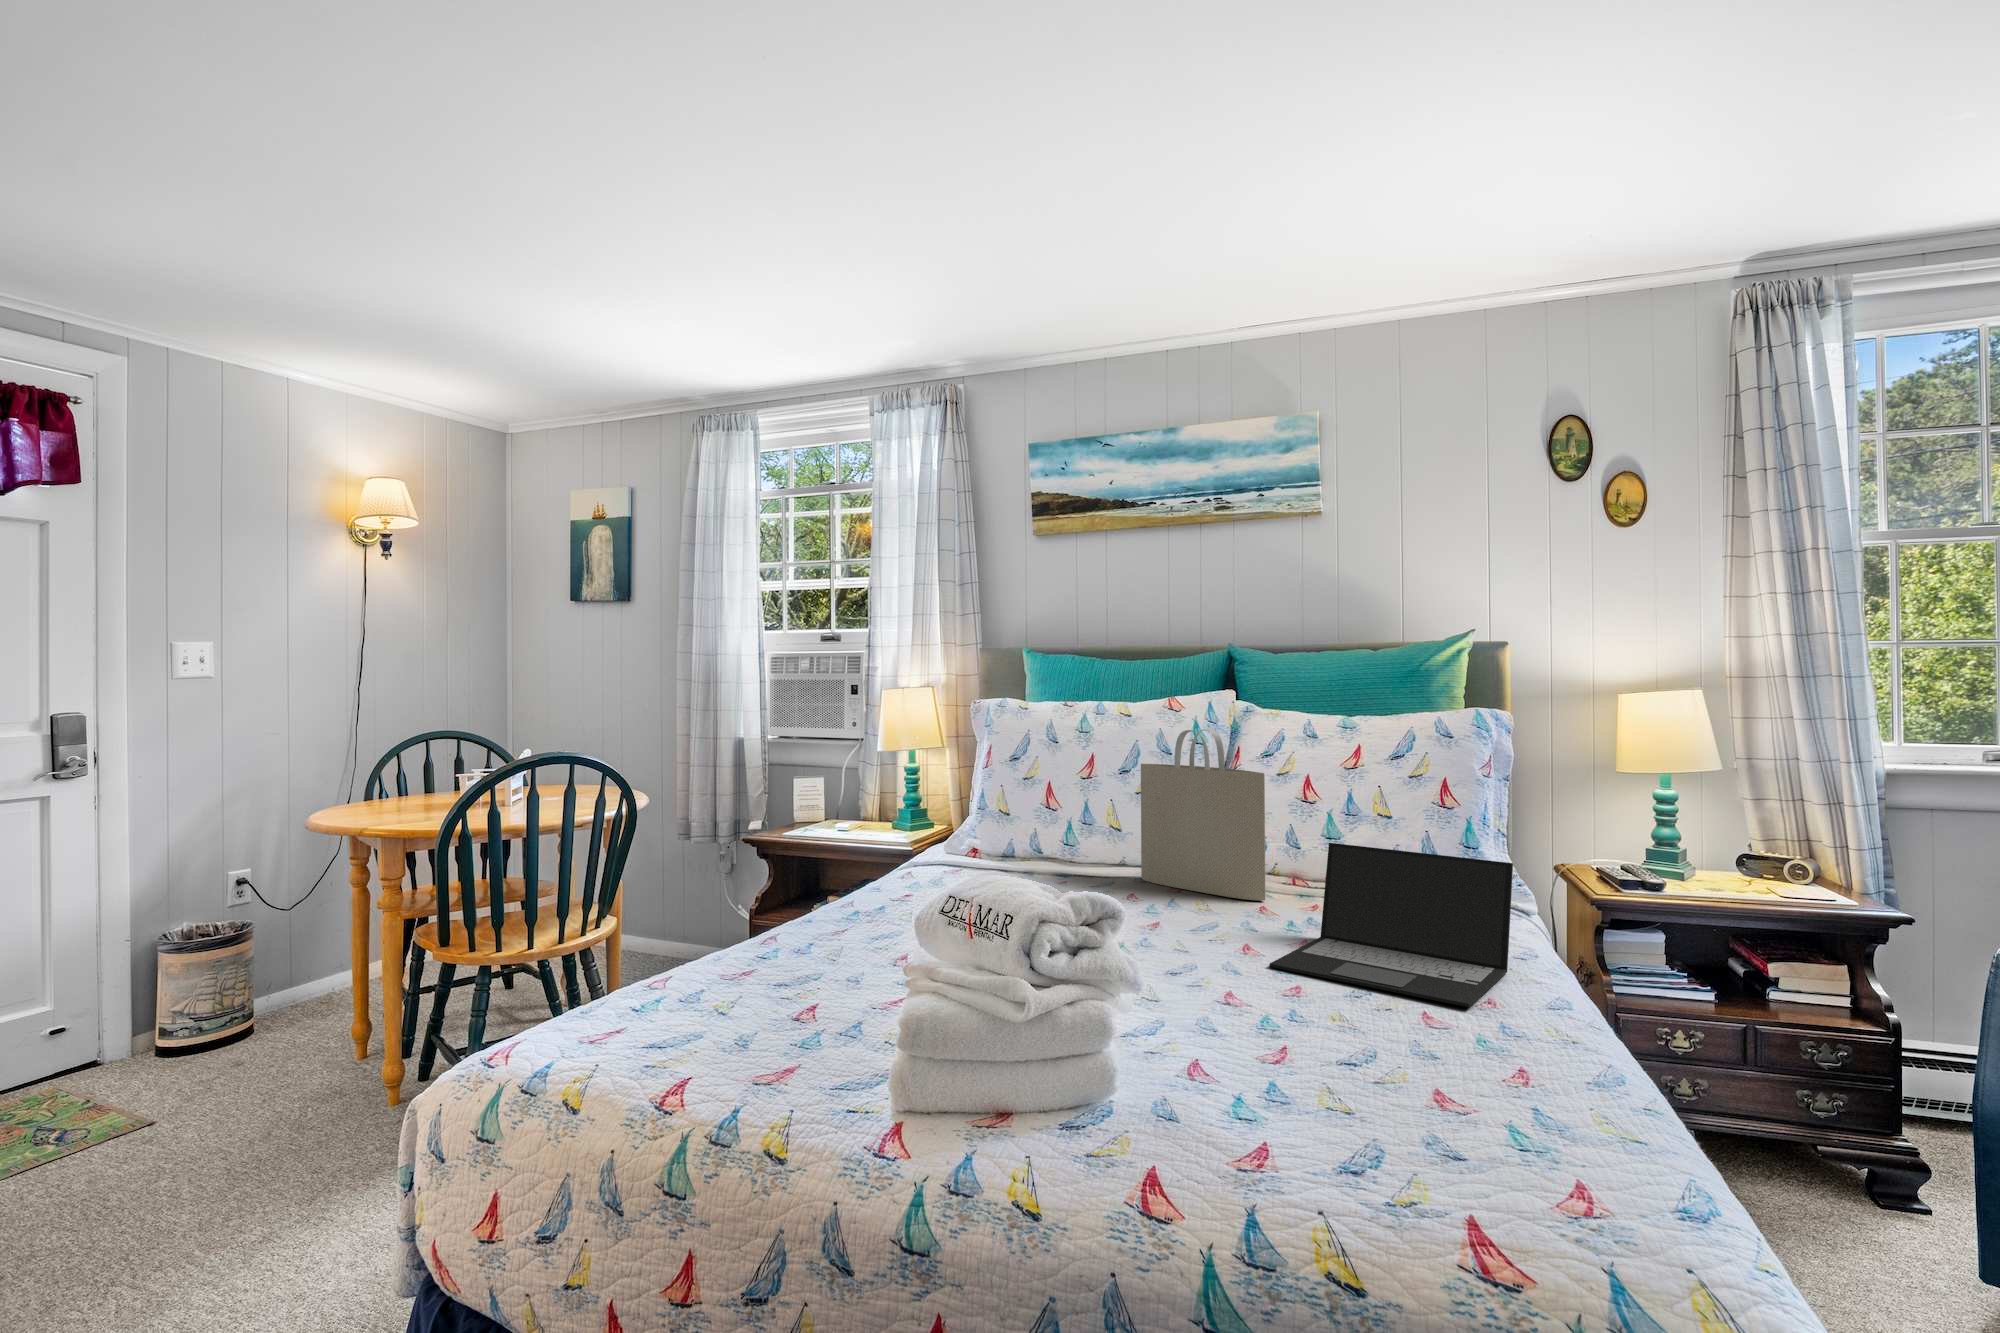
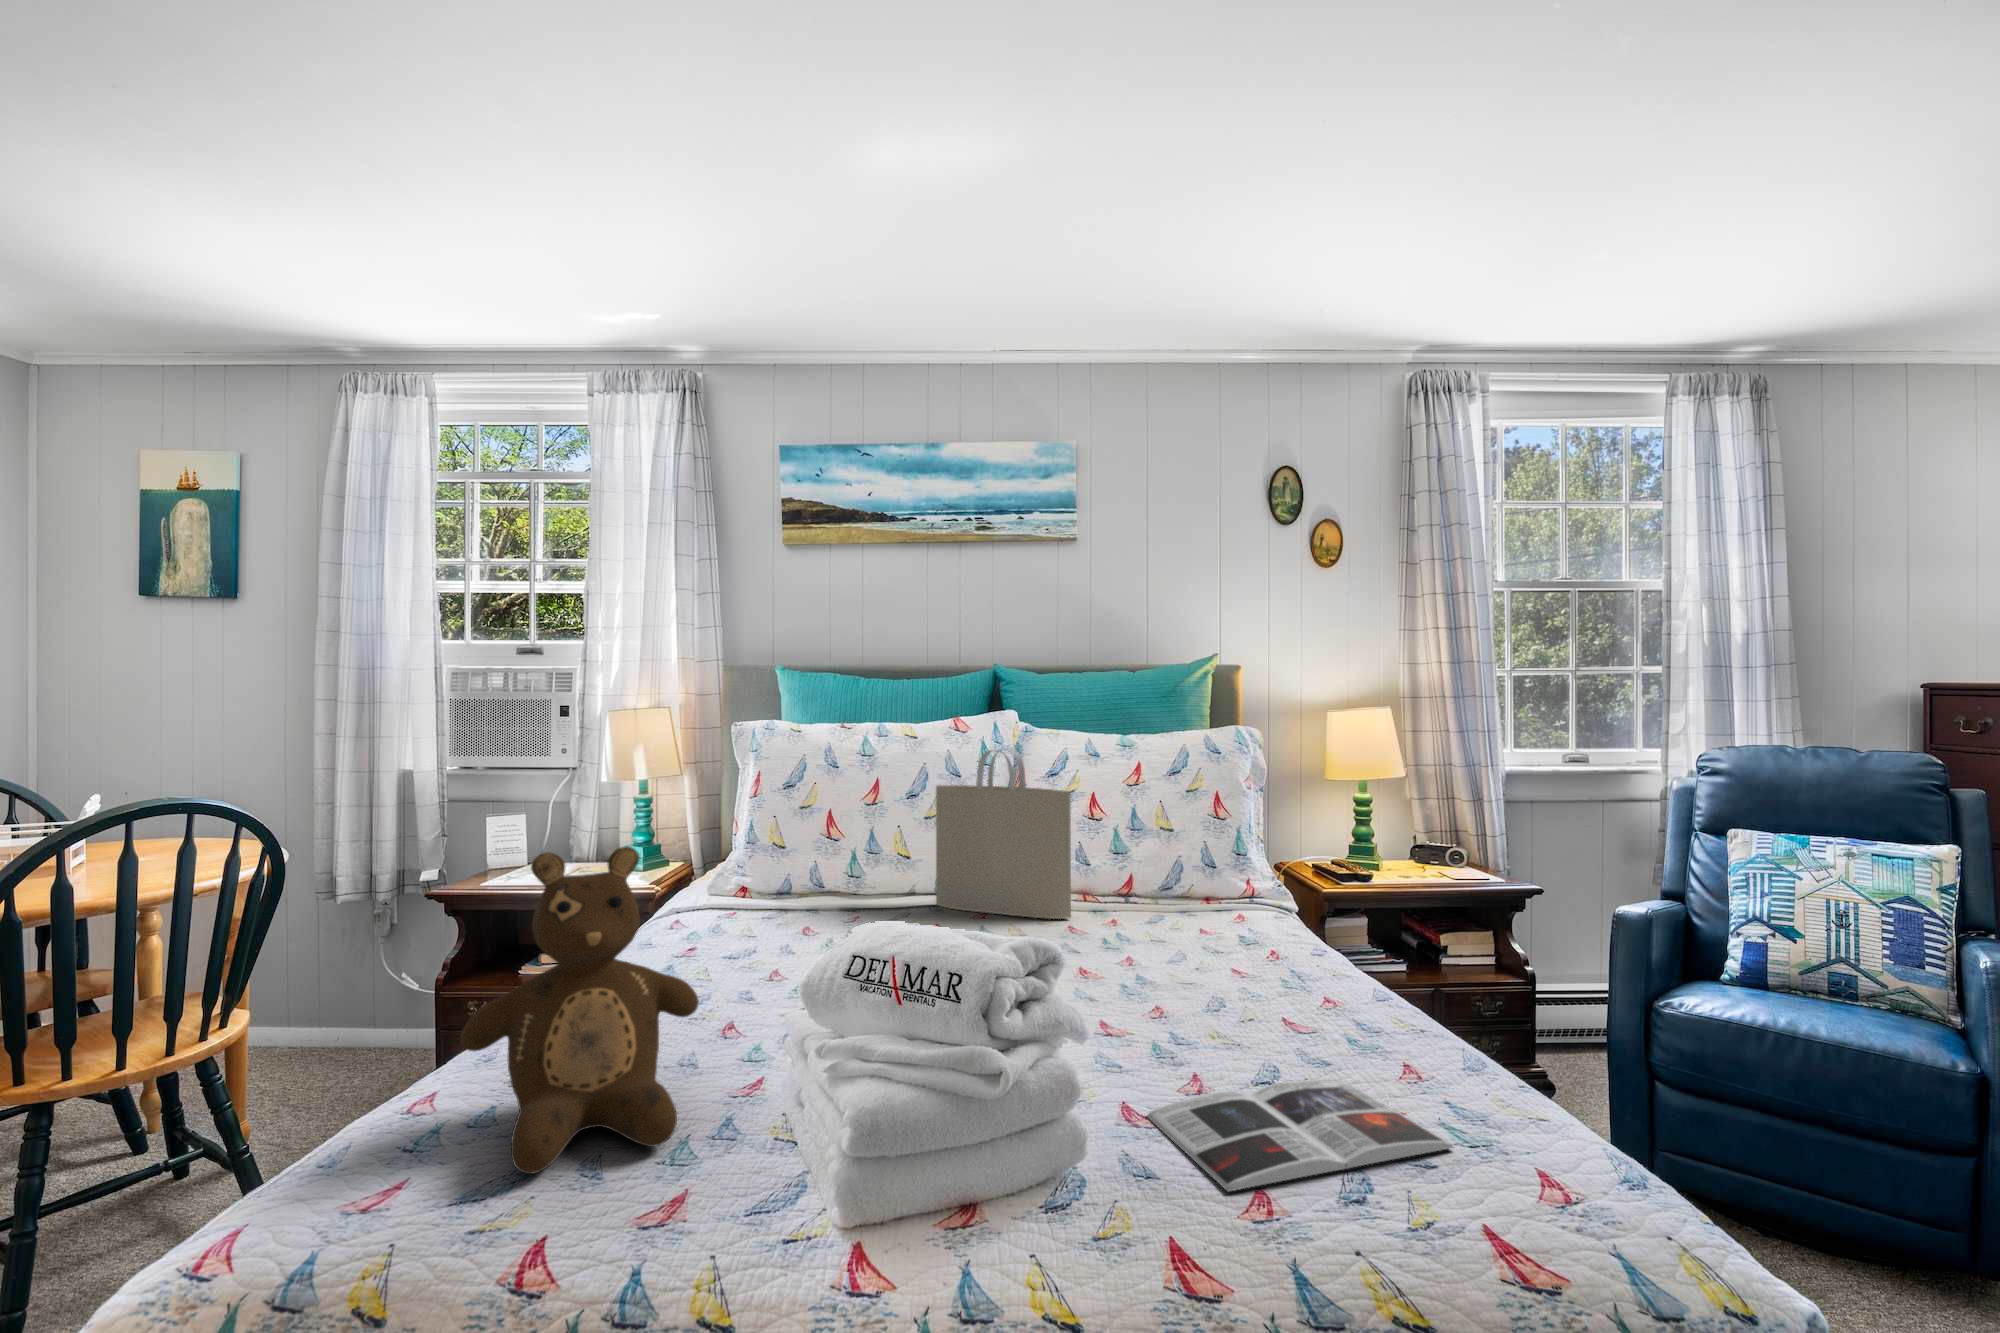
teddy bear: none [668,798,846,1040] -> present [460,846,699,1174]
laptop: present [1269,843,1513,1007] -> none [1123,858,1323,1008]
magazine: none [1207,1063,1508,1148] -> present [1147,1079,1453,1191]

